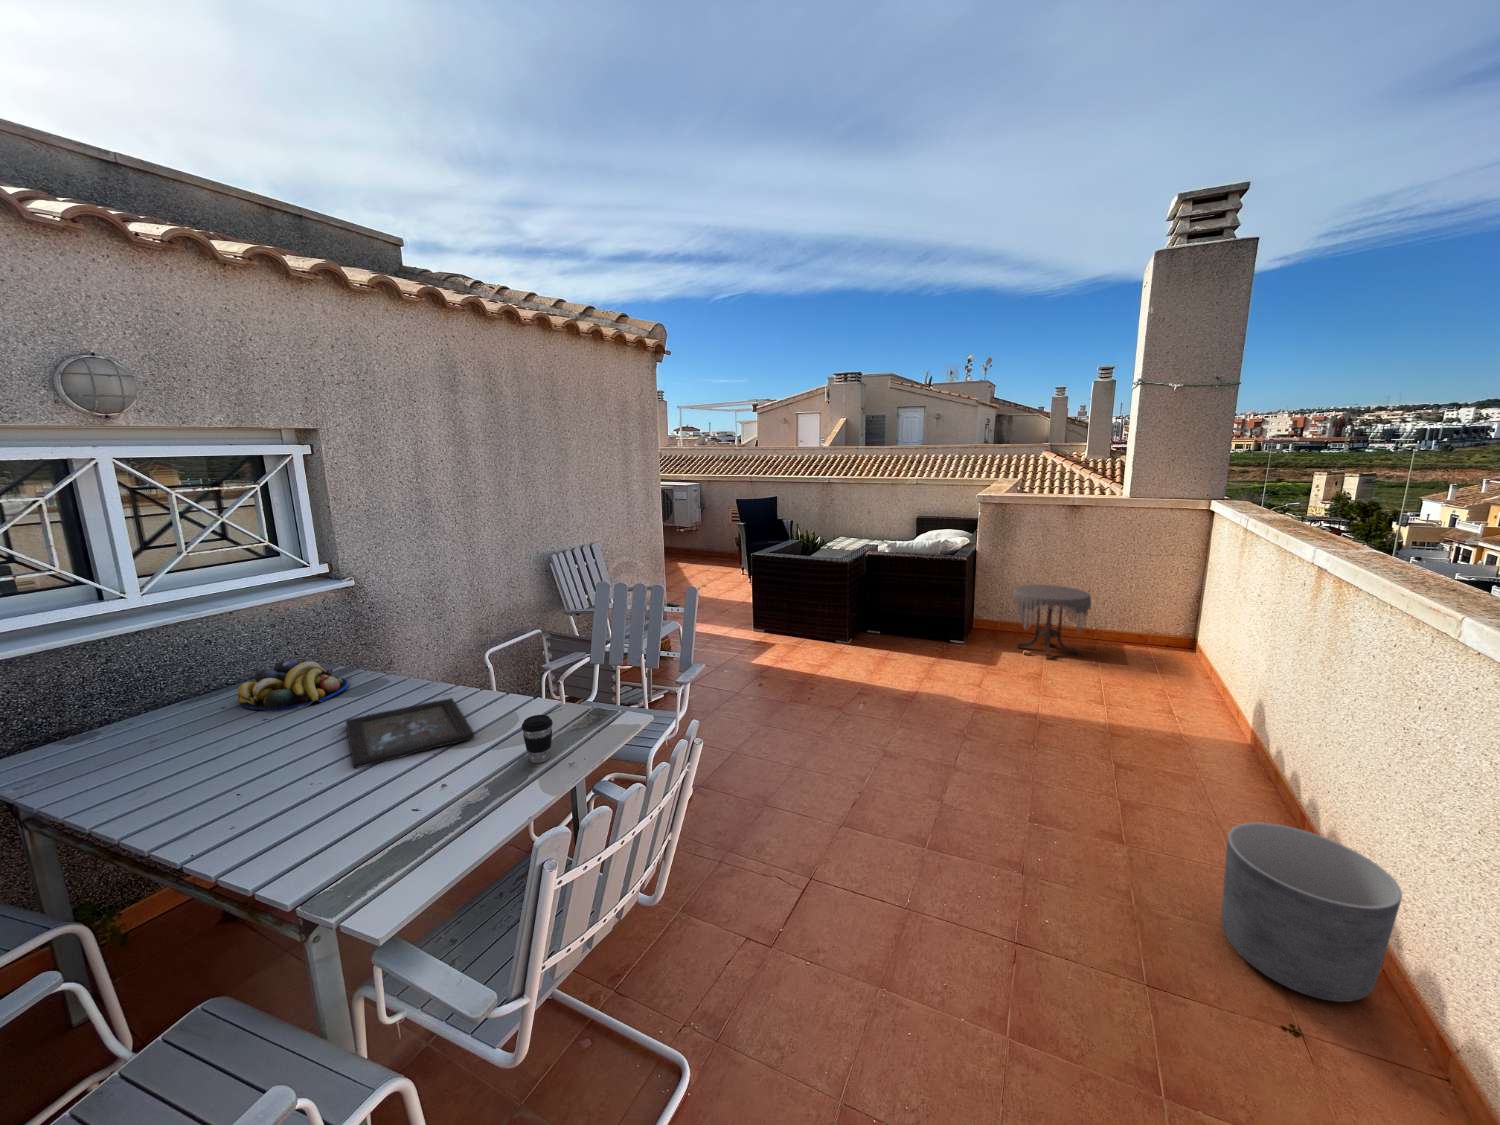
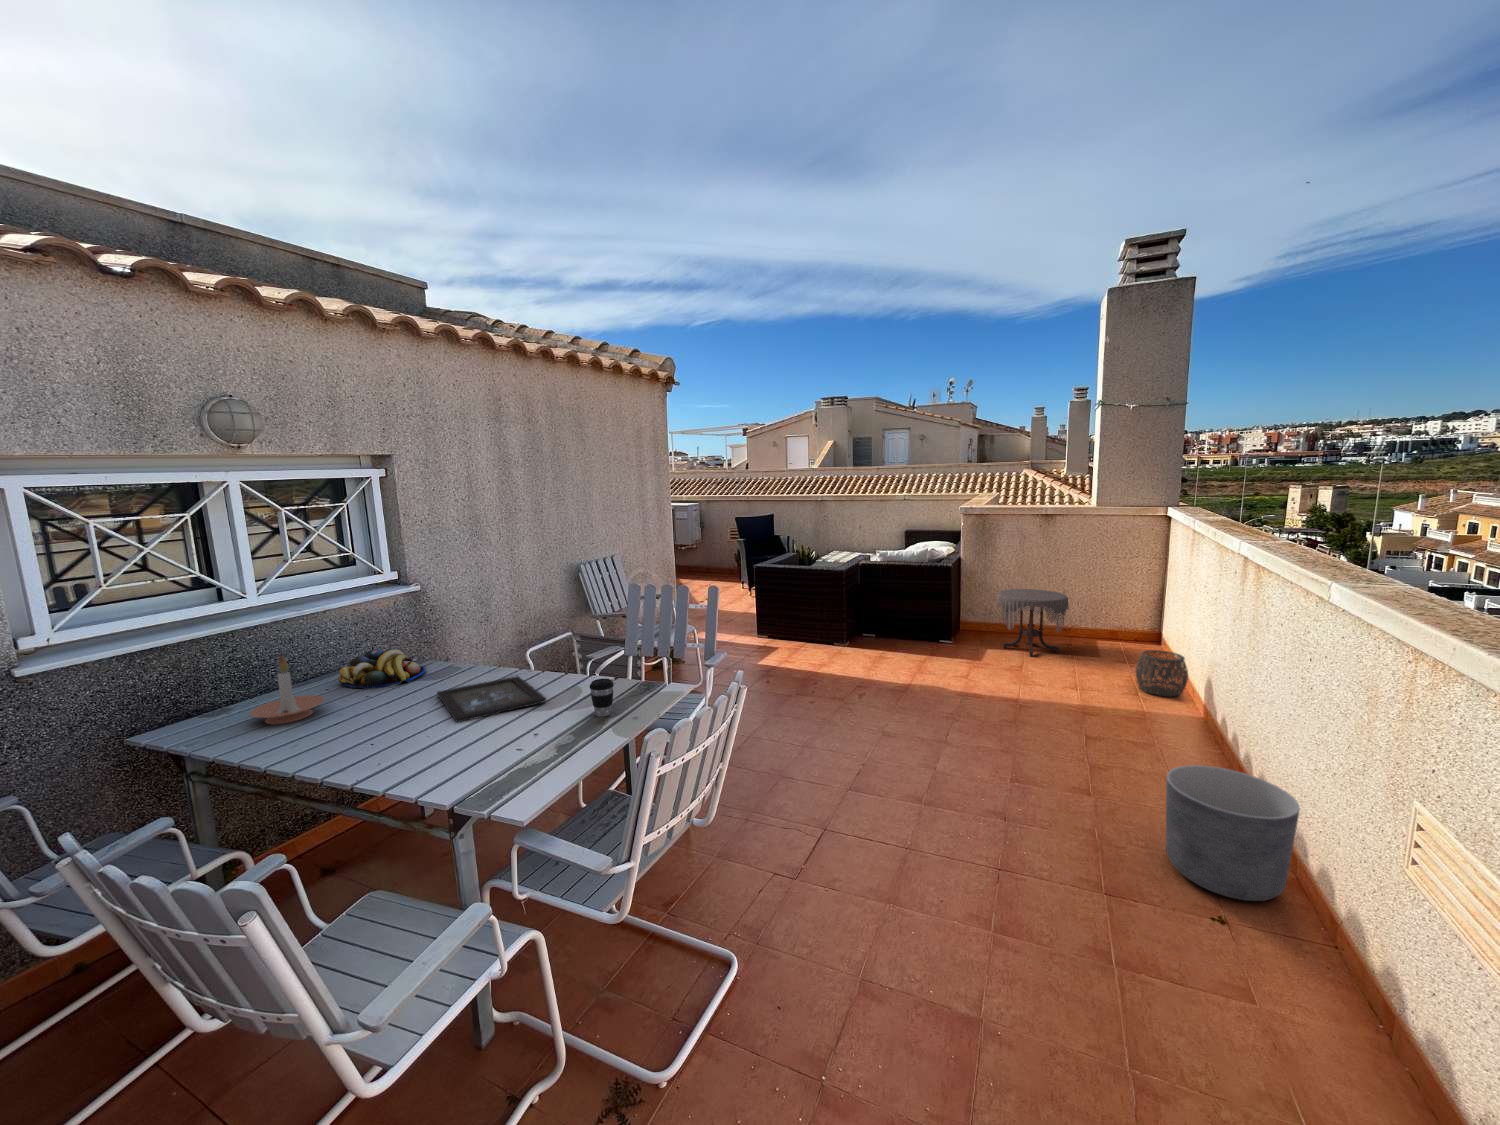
woven basket: none [1166,659,1227,713] -> present [1136,650,1188,697]
candle holder: none [96,679,200,766] -> present [250,655,324,724]

